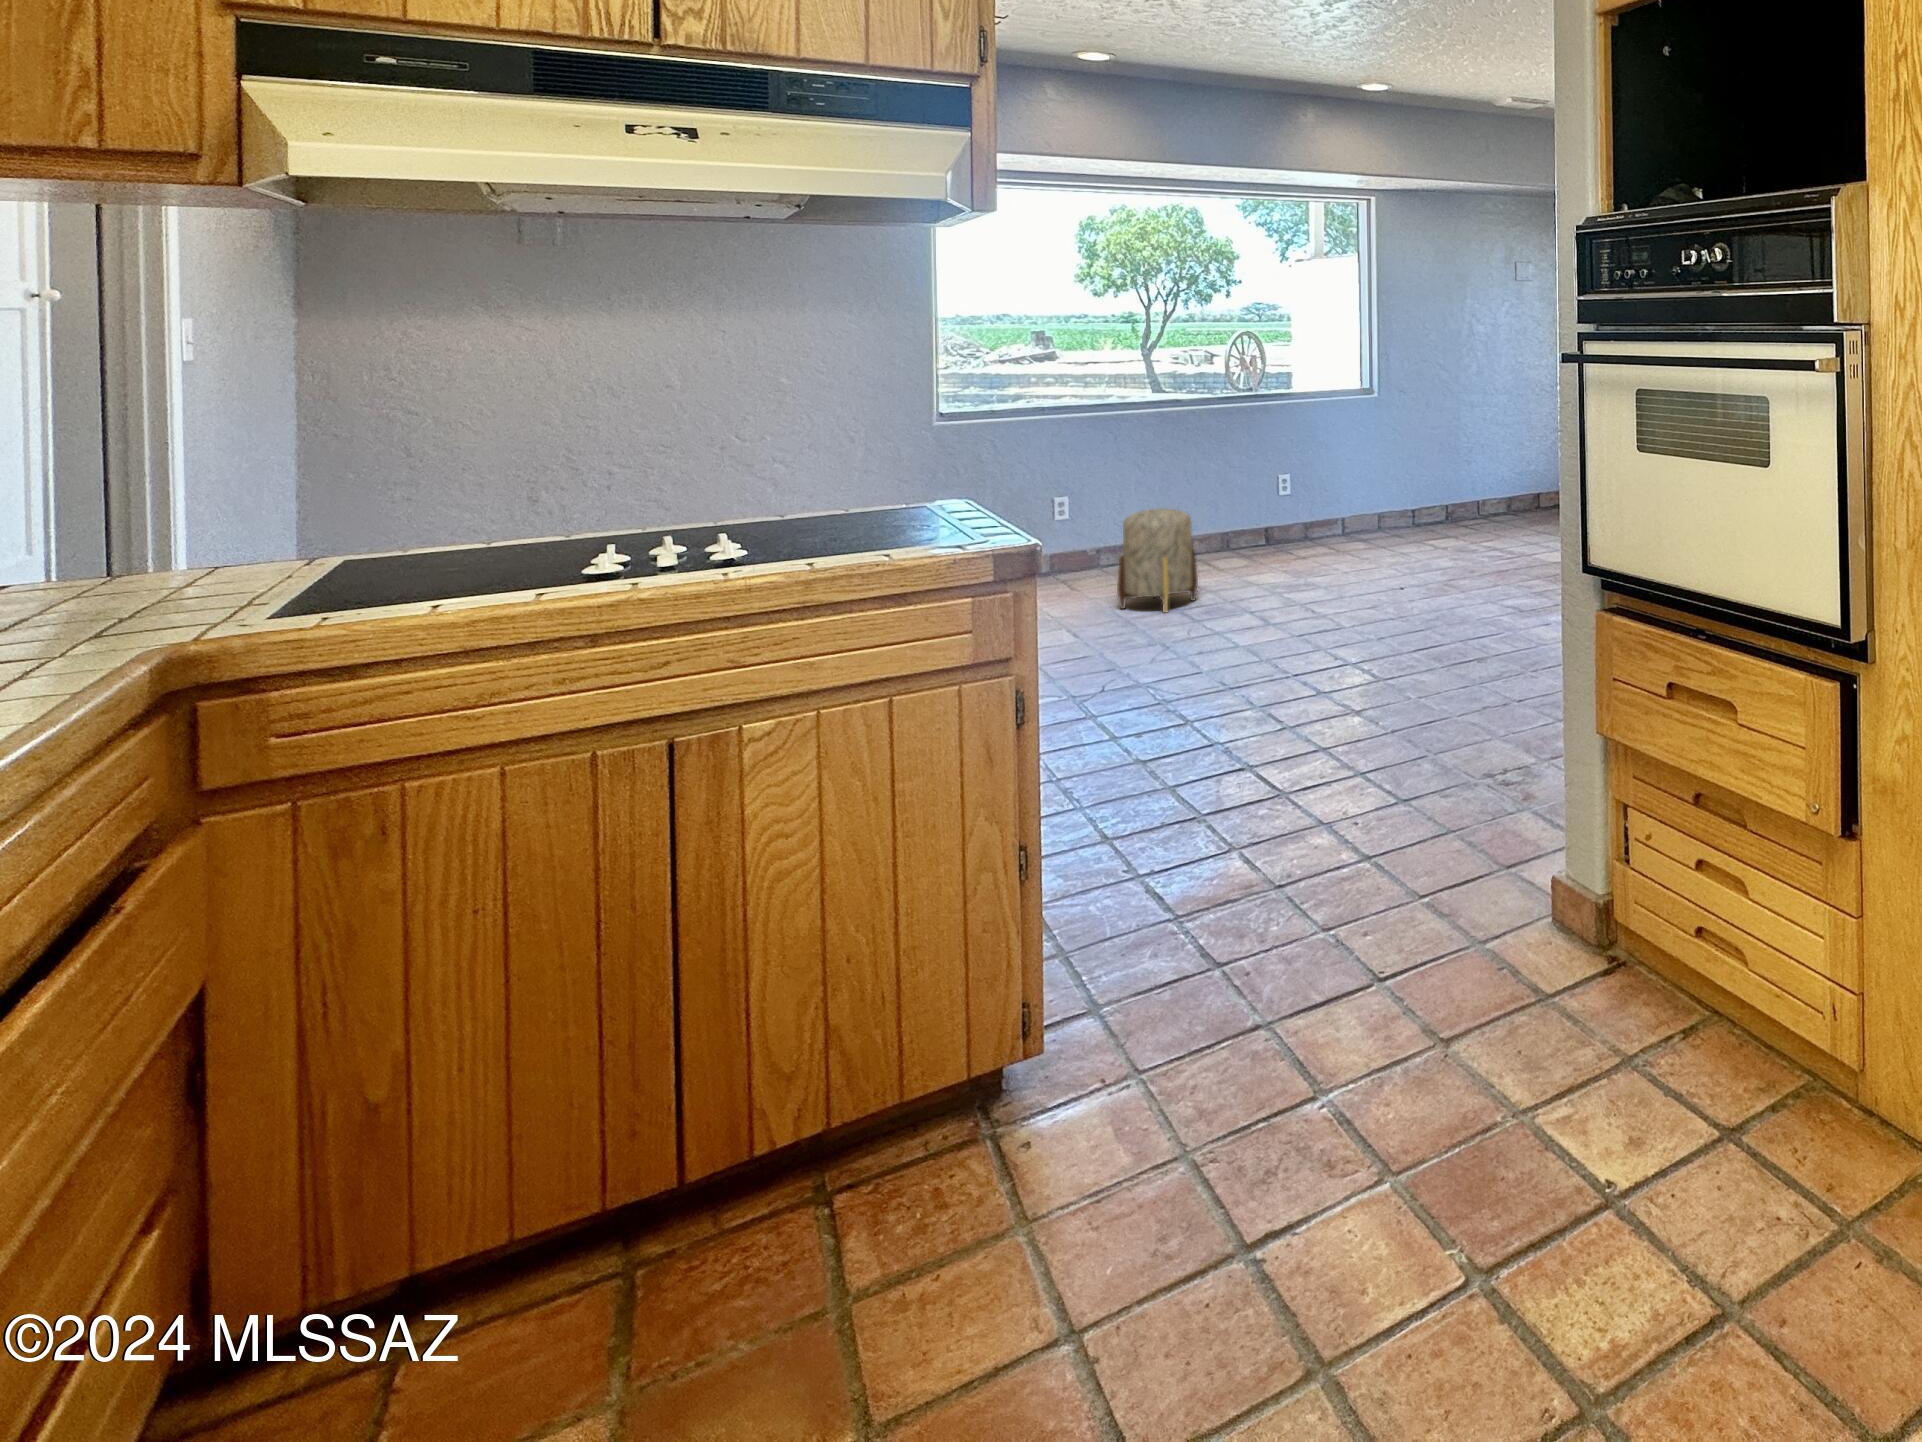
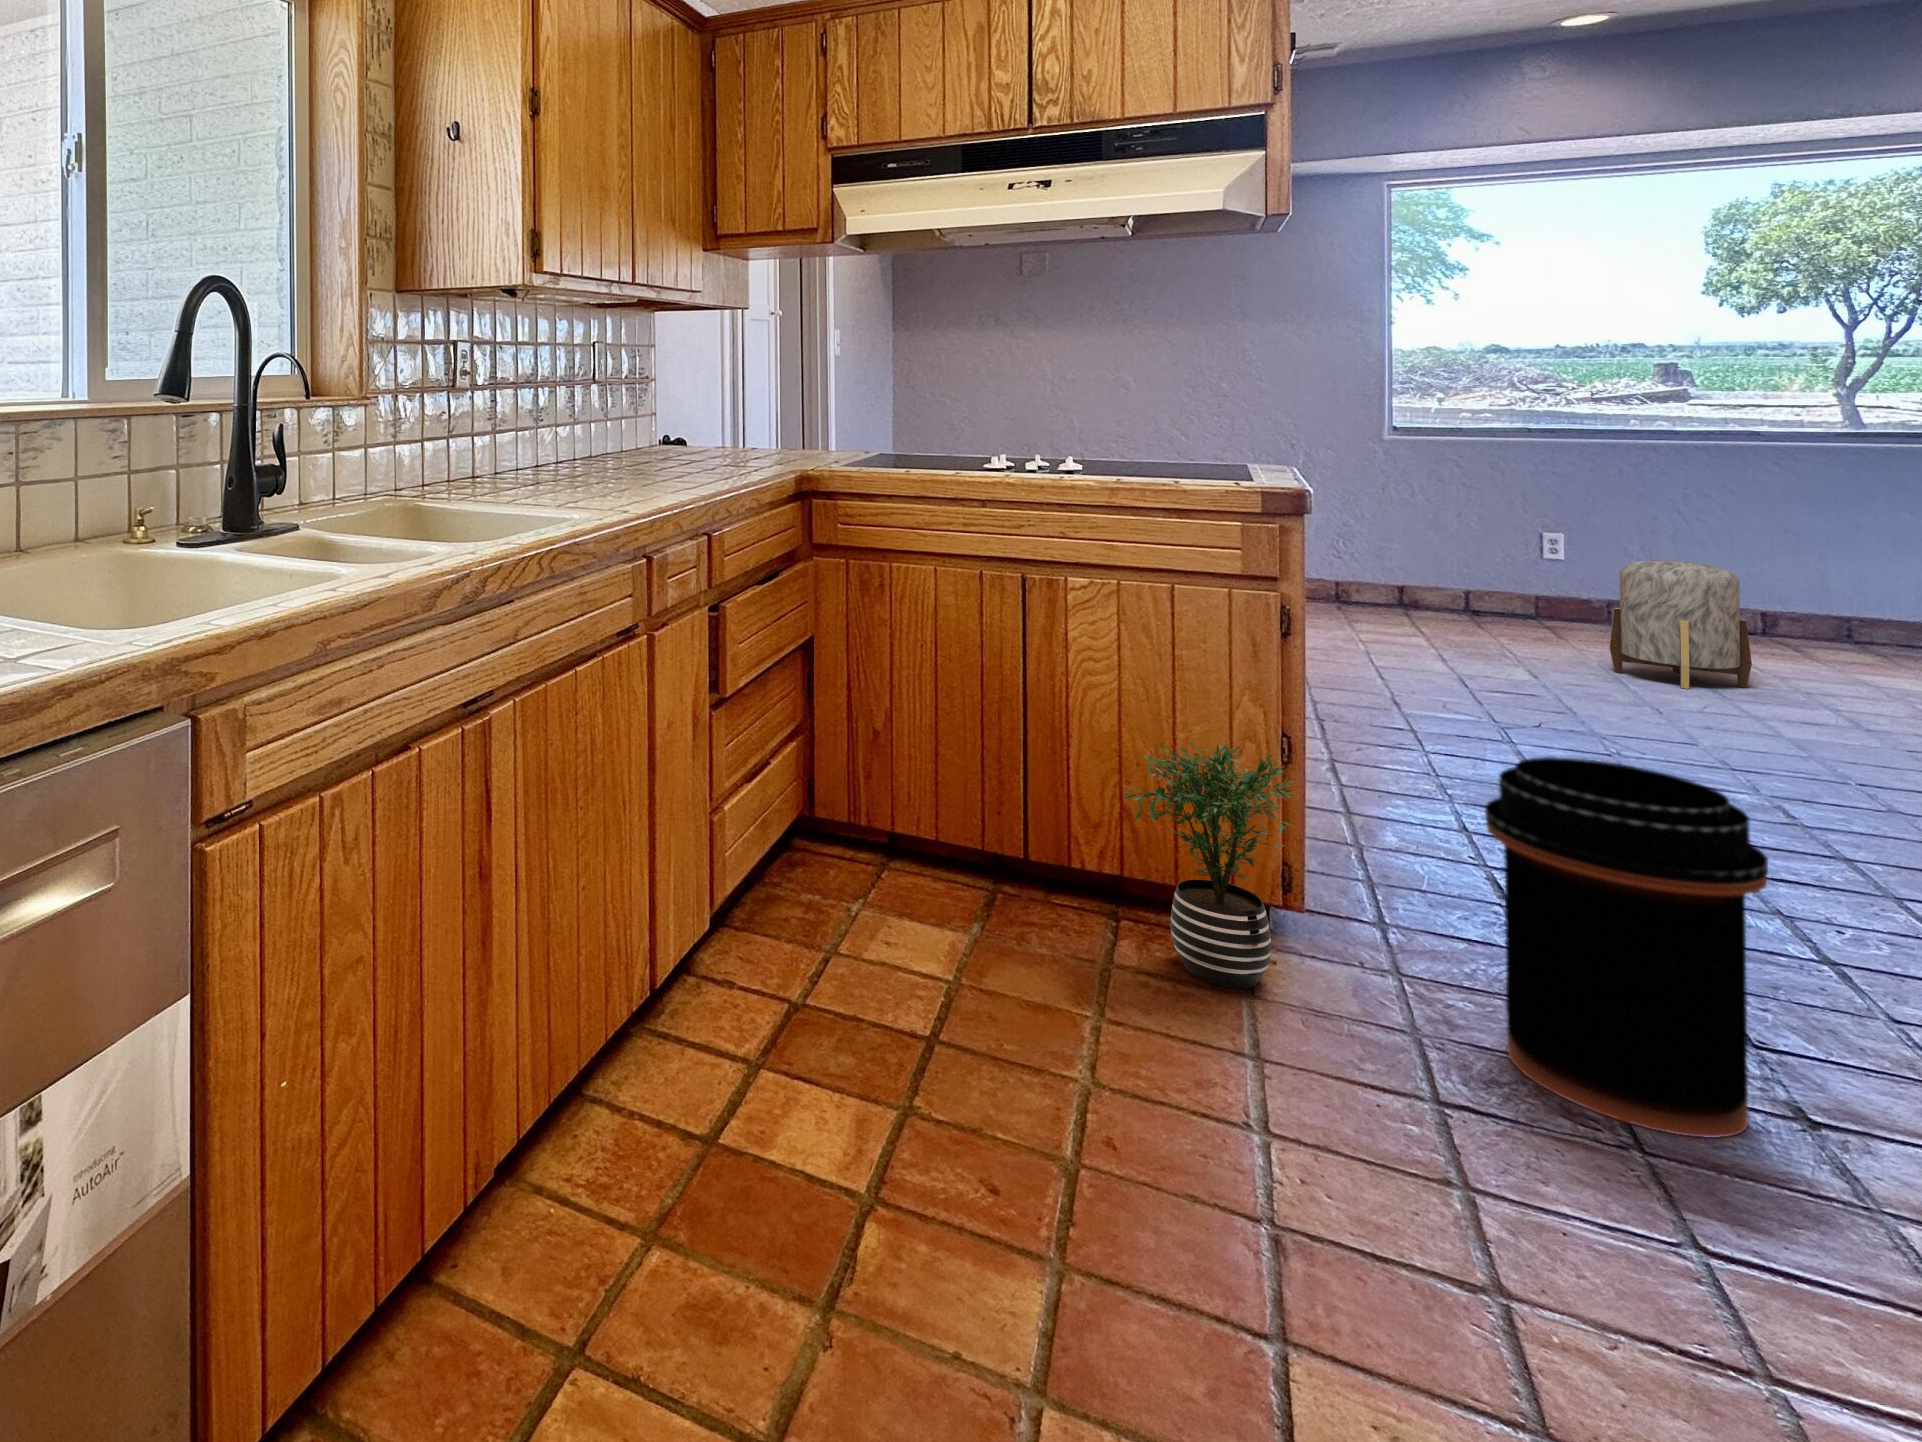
trash can: none [1247,782,1442,1168] -> present [1485,757,1768,1138]
potted plant: none [871,905,1101,1266] -> present [1124,741,1294,989]

